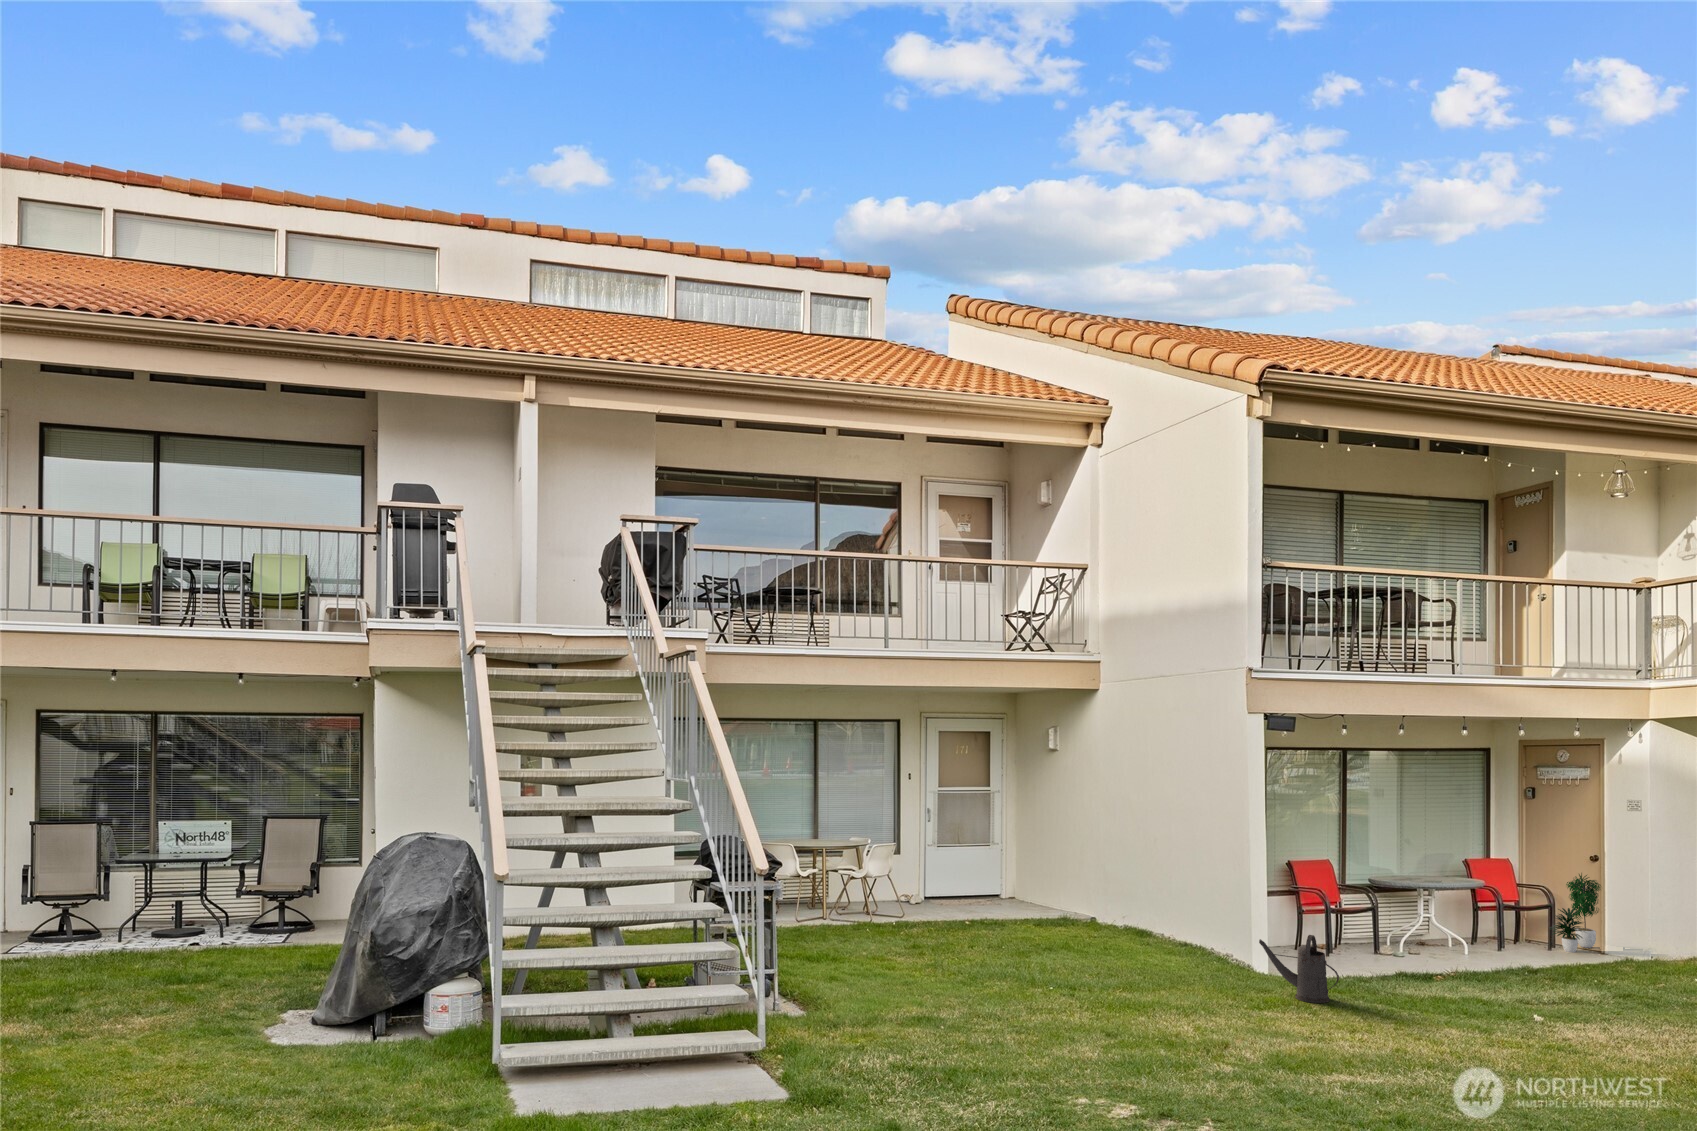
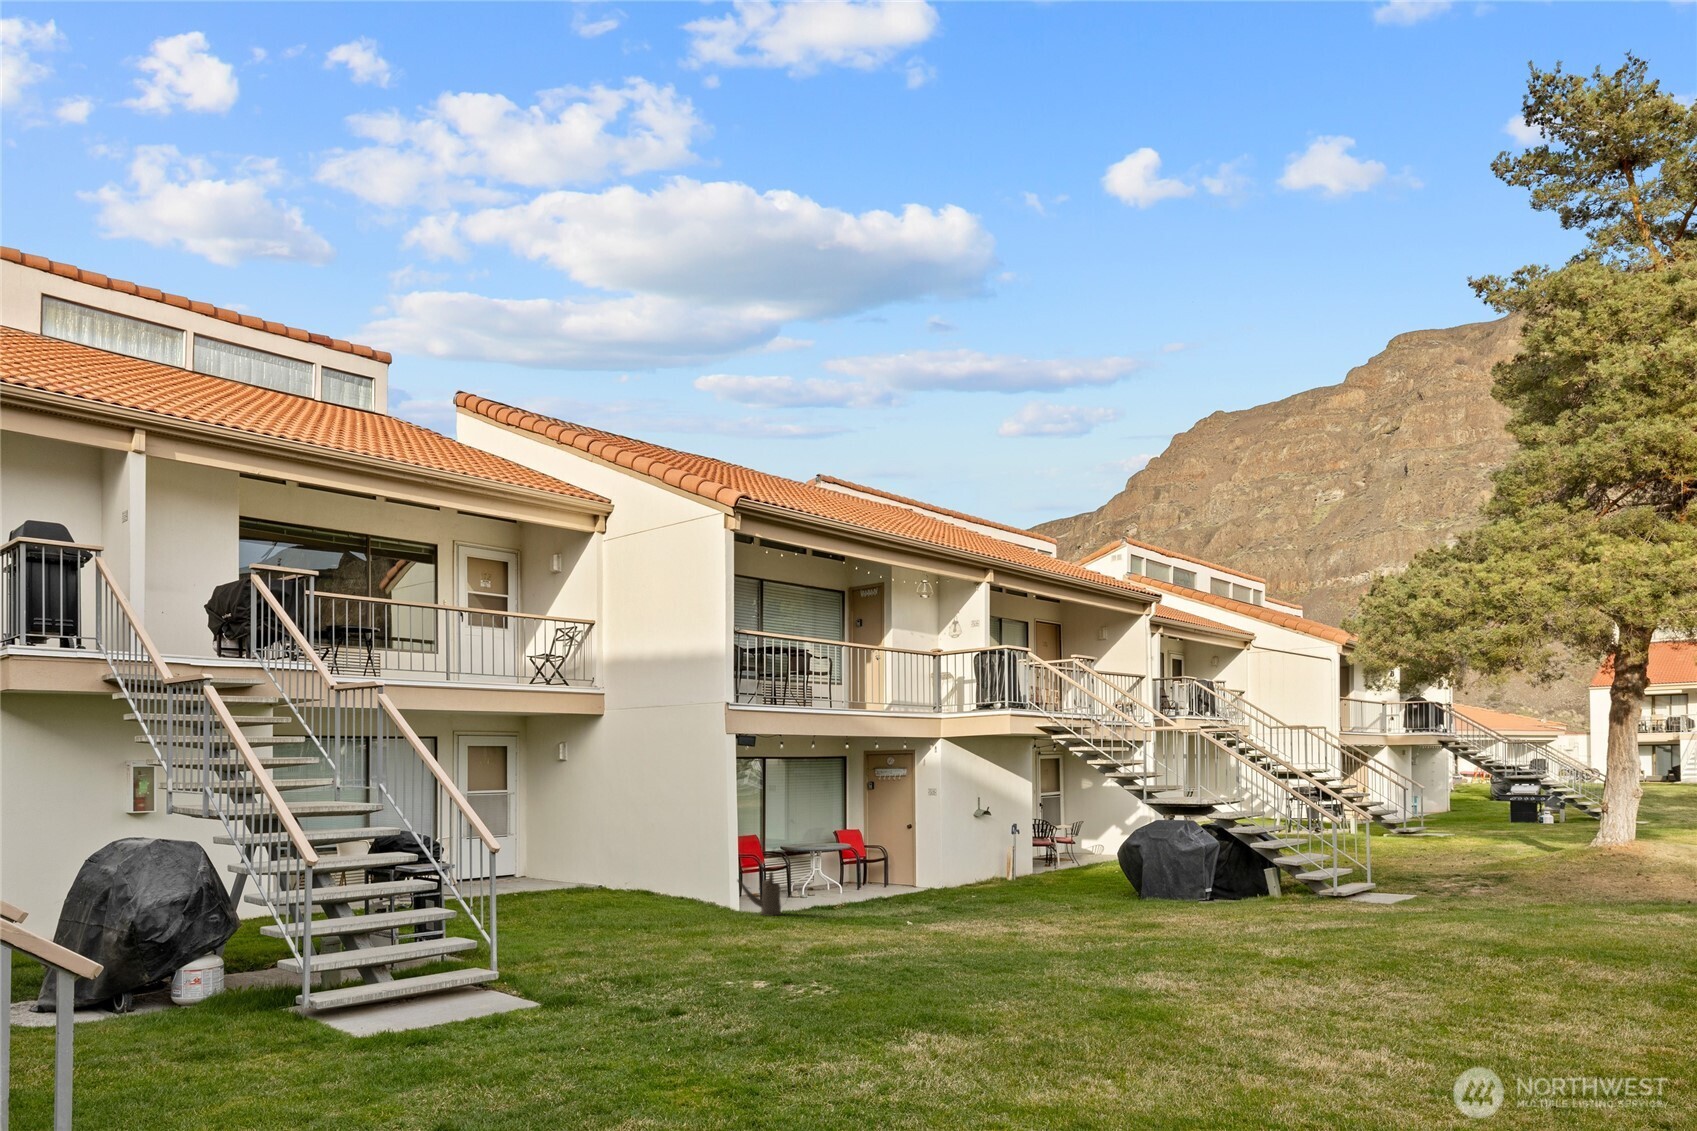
potted plant: present [1550,873,1601,952] -> none [887,833,917,886]

